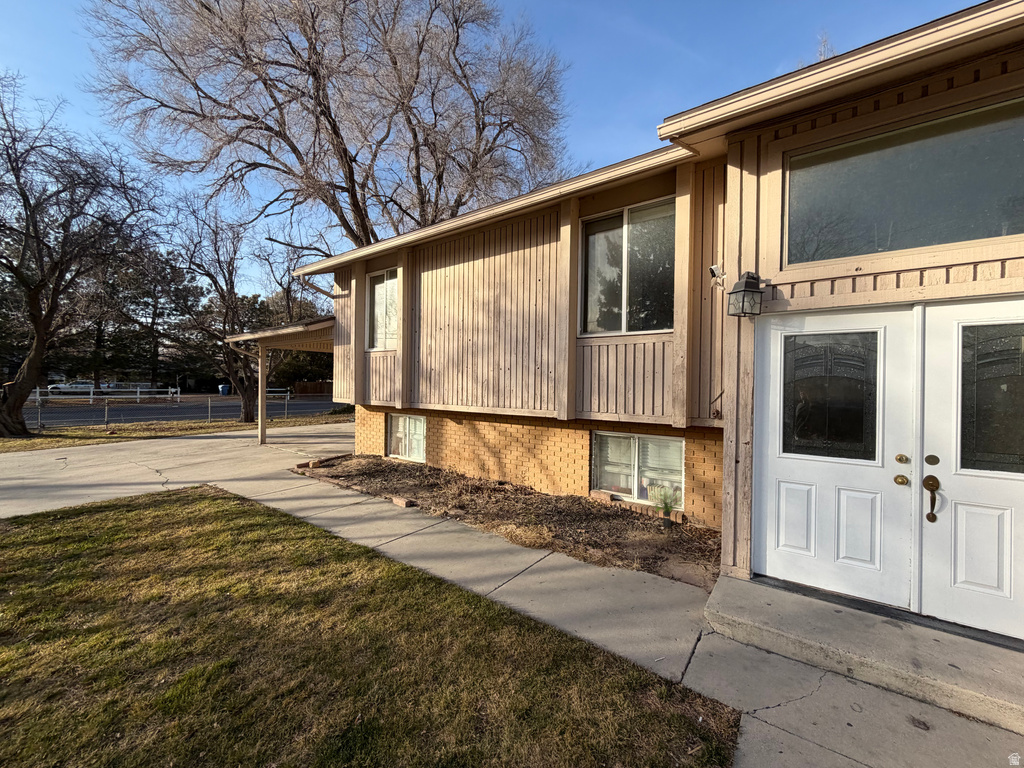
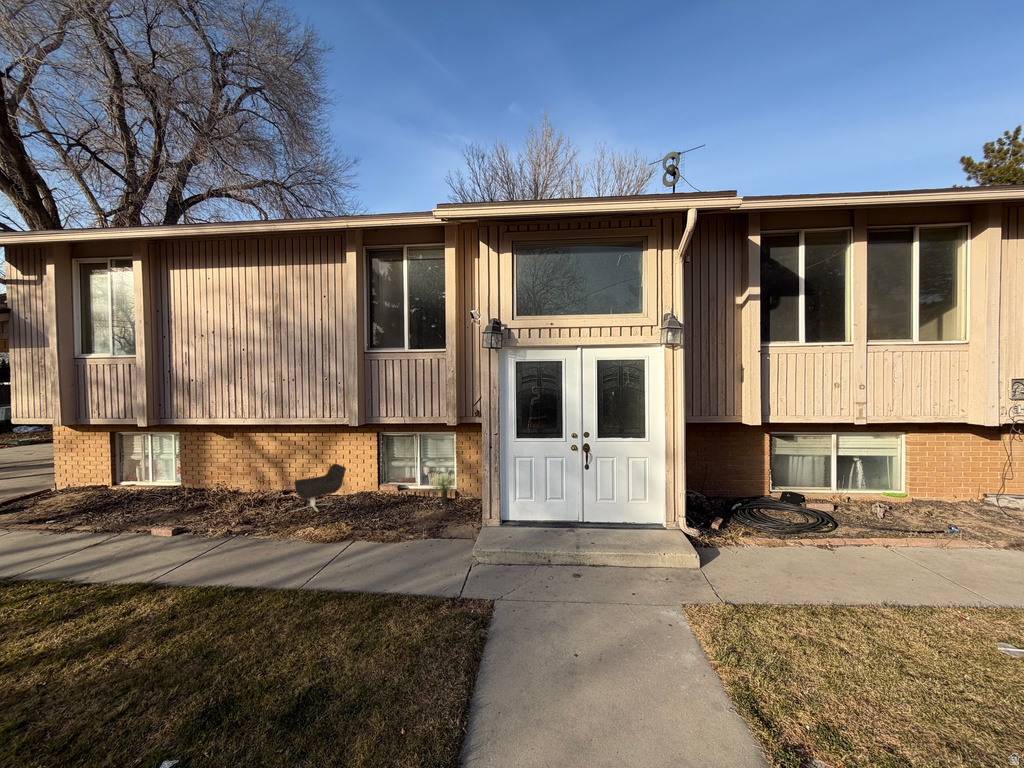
lounge chair: none [501,459,555,508] -> present [294,464,346,511]

